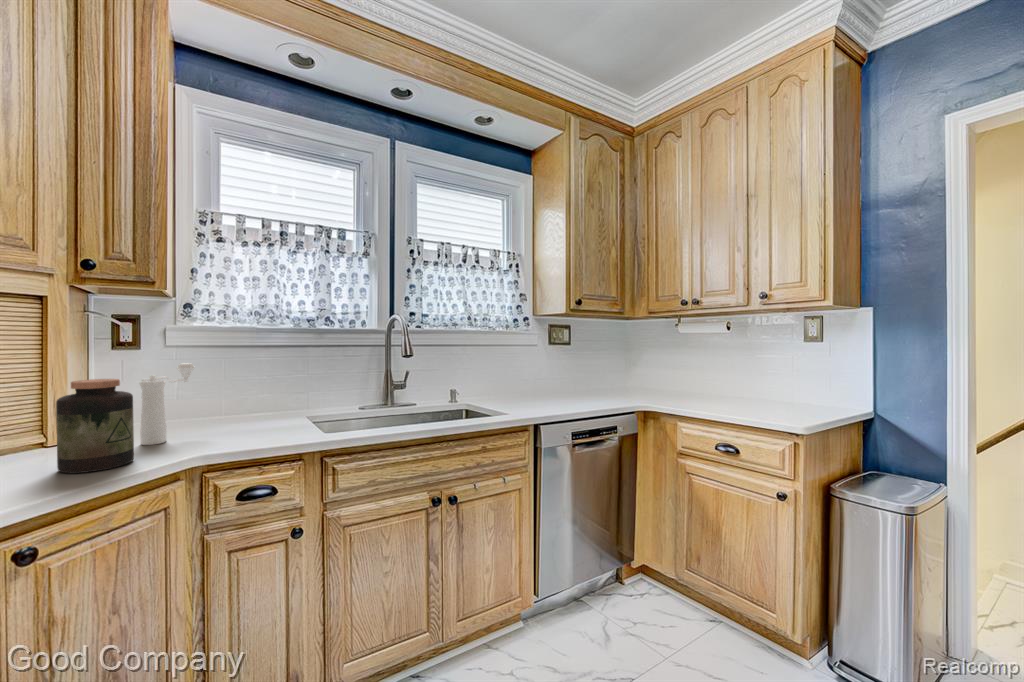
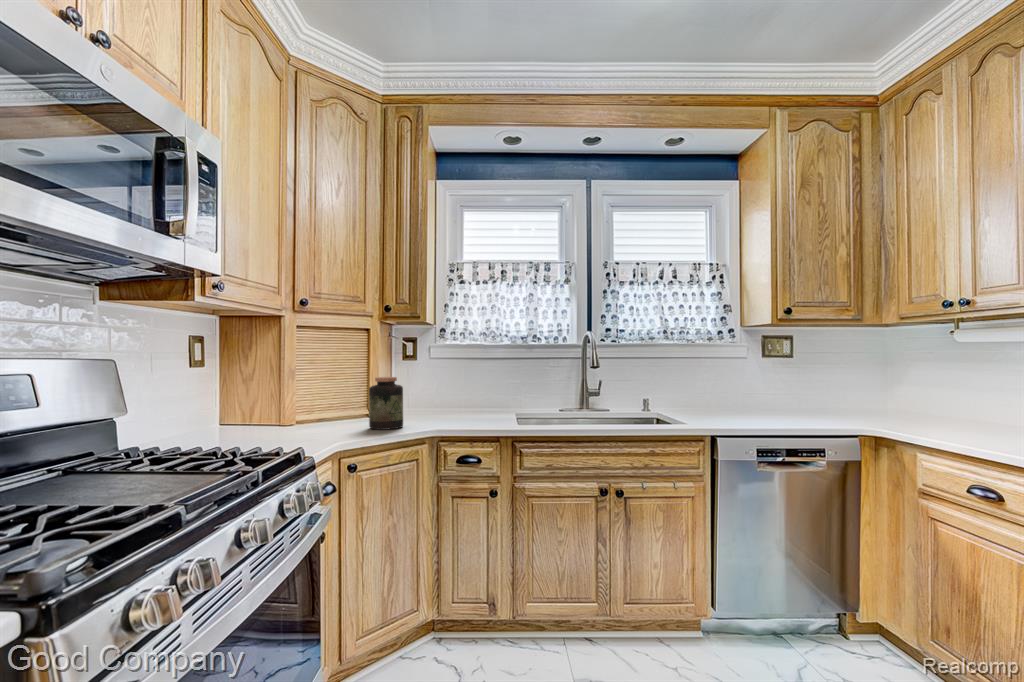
pepper mill: present [139,363,195,445] -> none [410,370,442,422]

